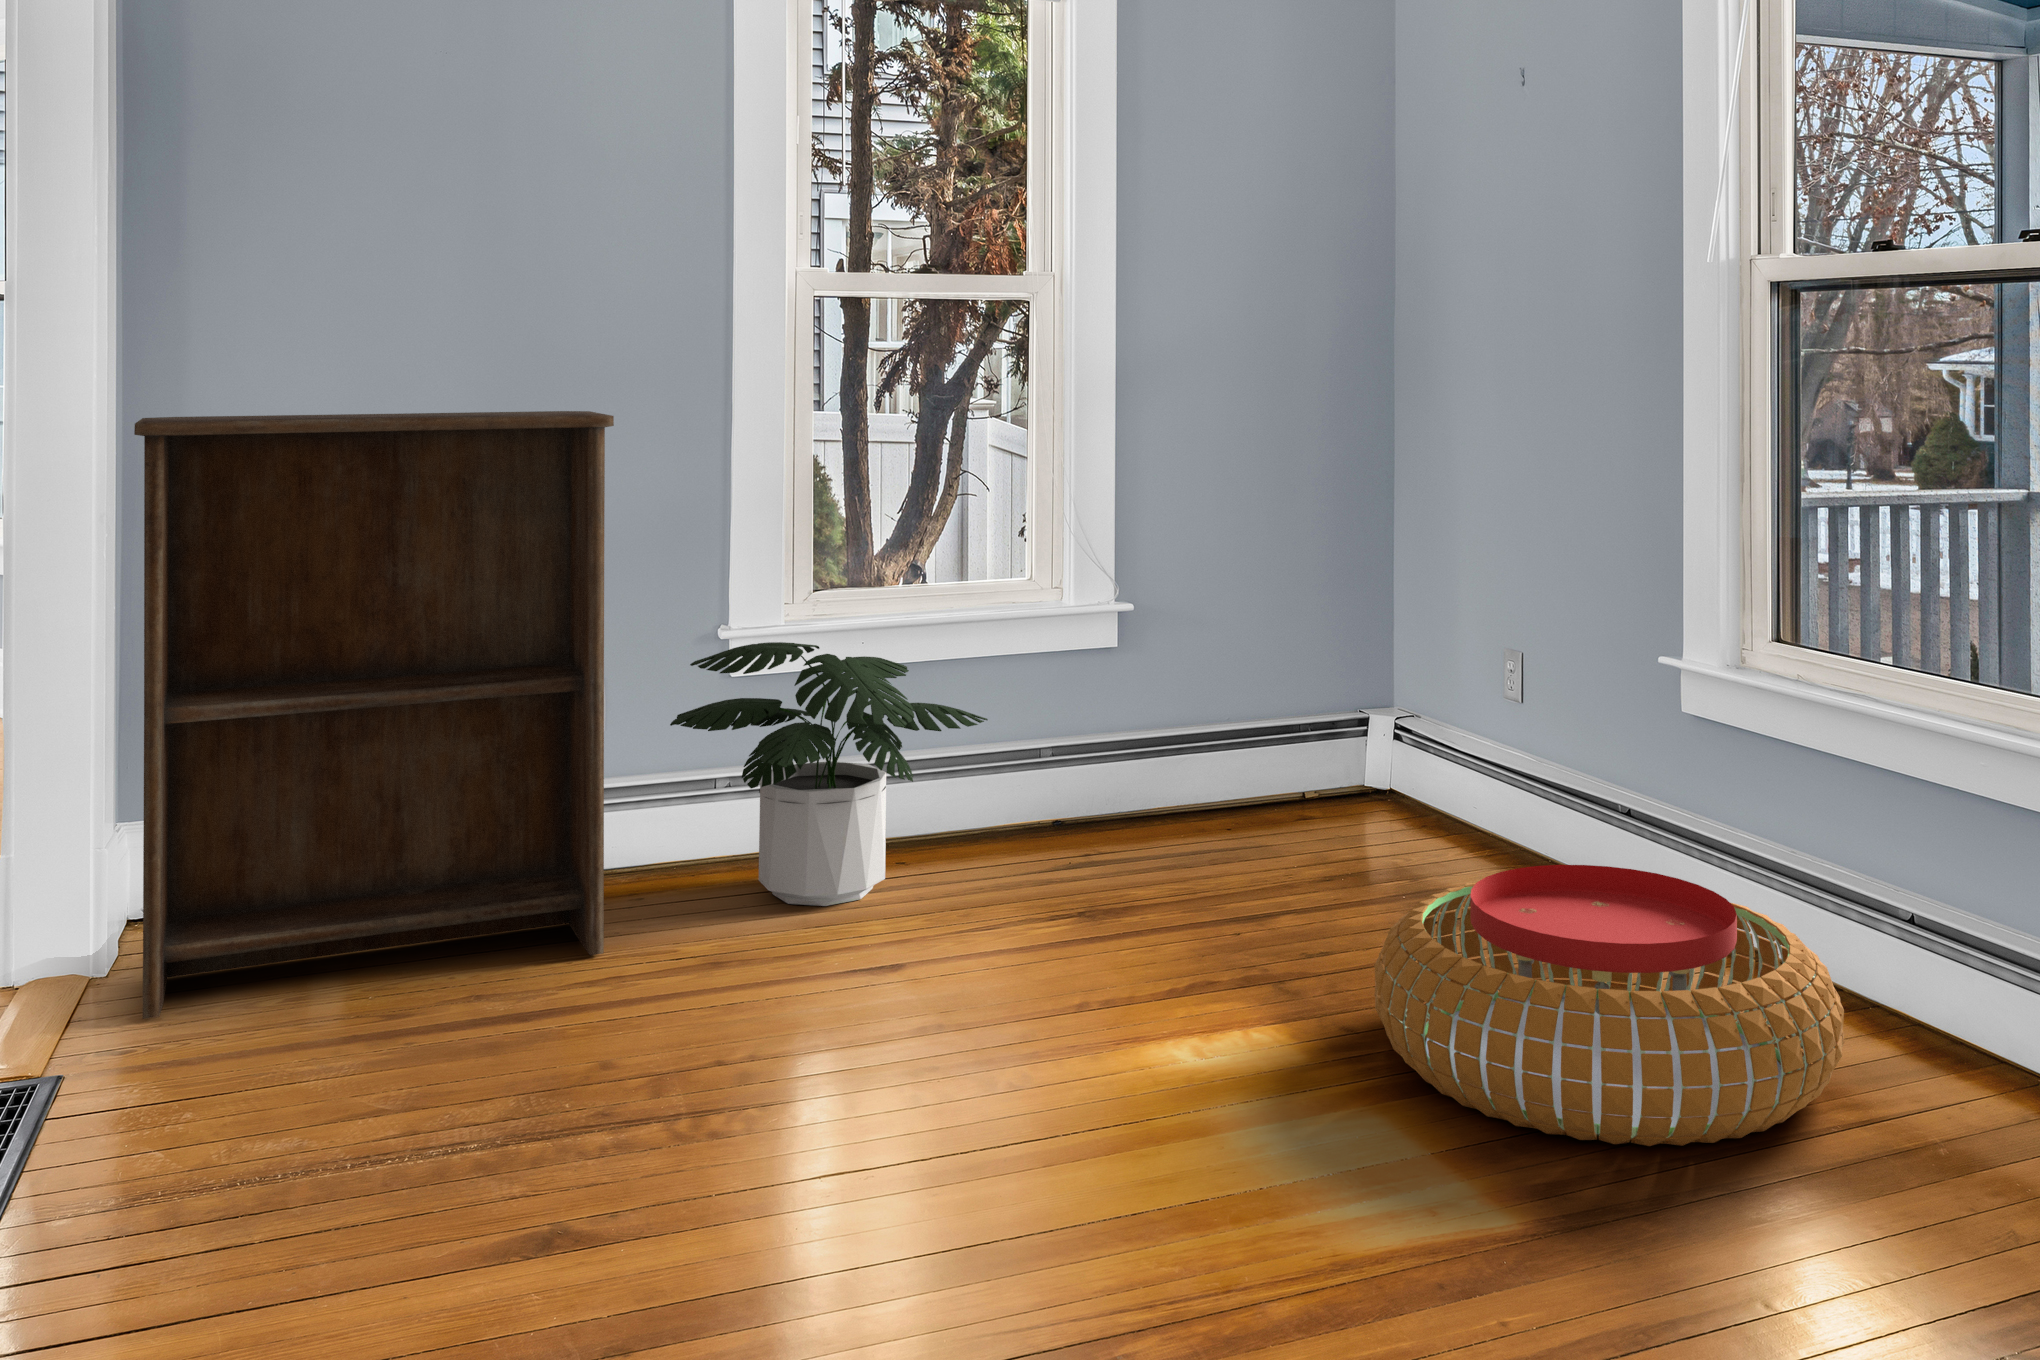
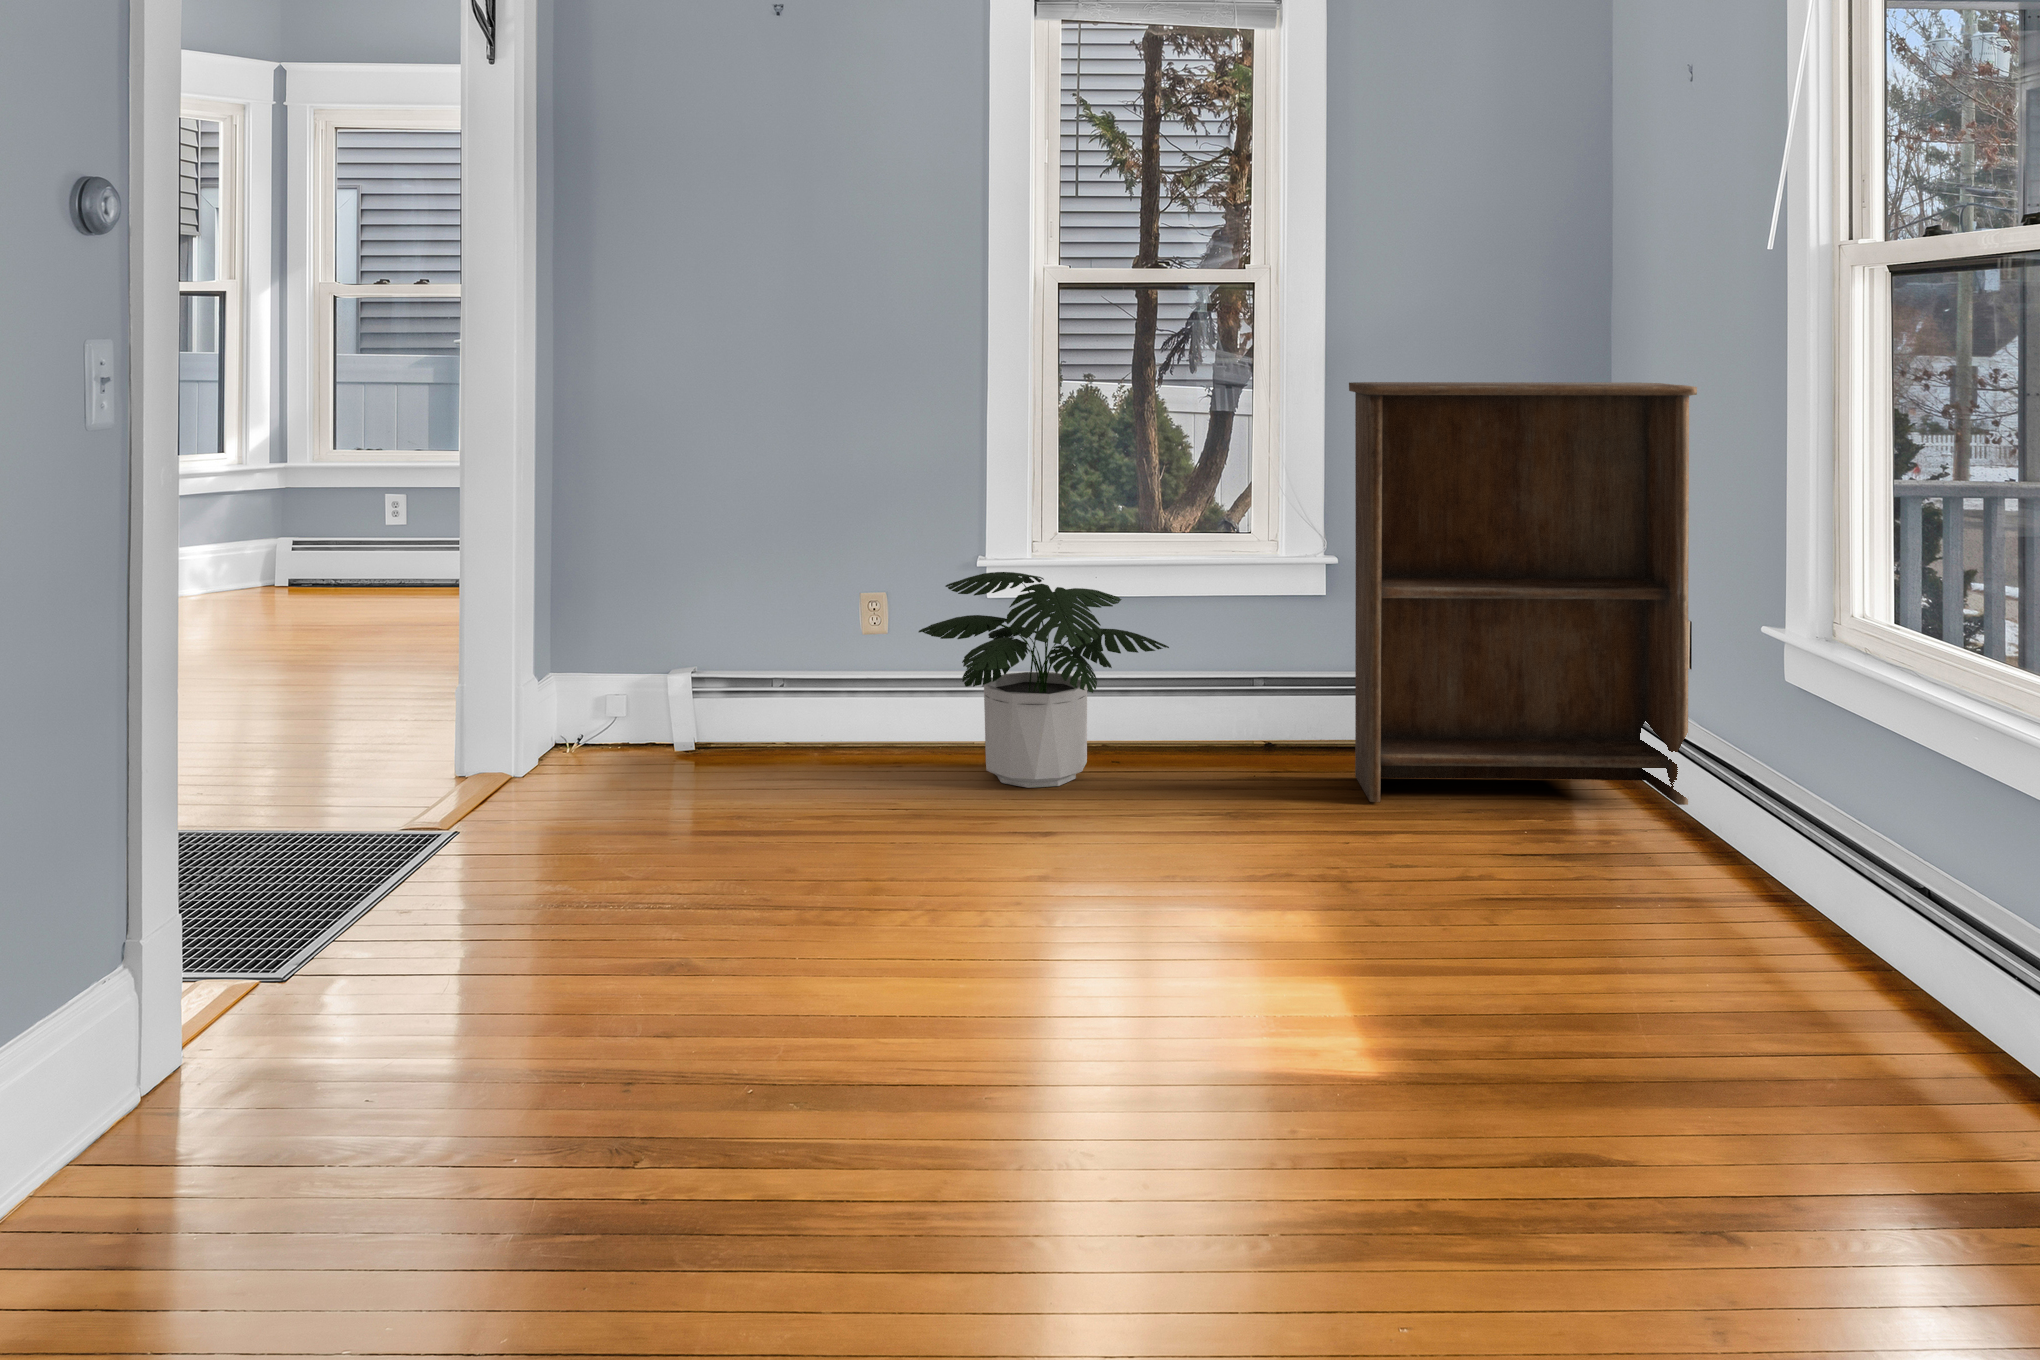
bookshelf: present [134,411,614,1019] -> present [1349,382,1697,805]
pouf: present [1374,865,1844,1146] -> none [1356,813,1797,1080]

